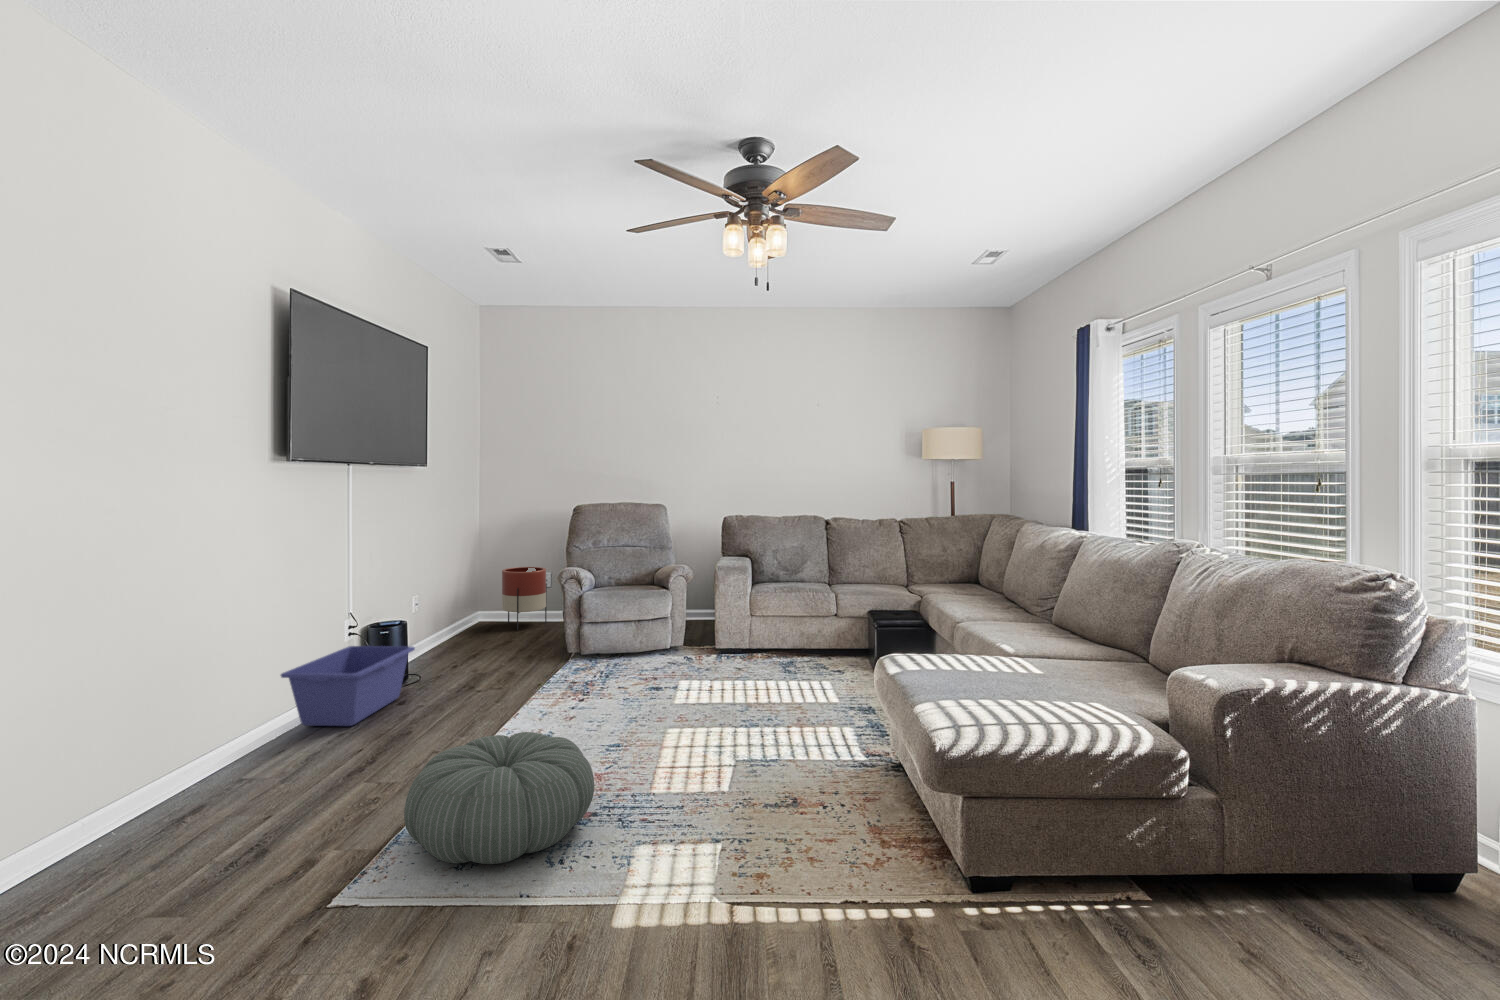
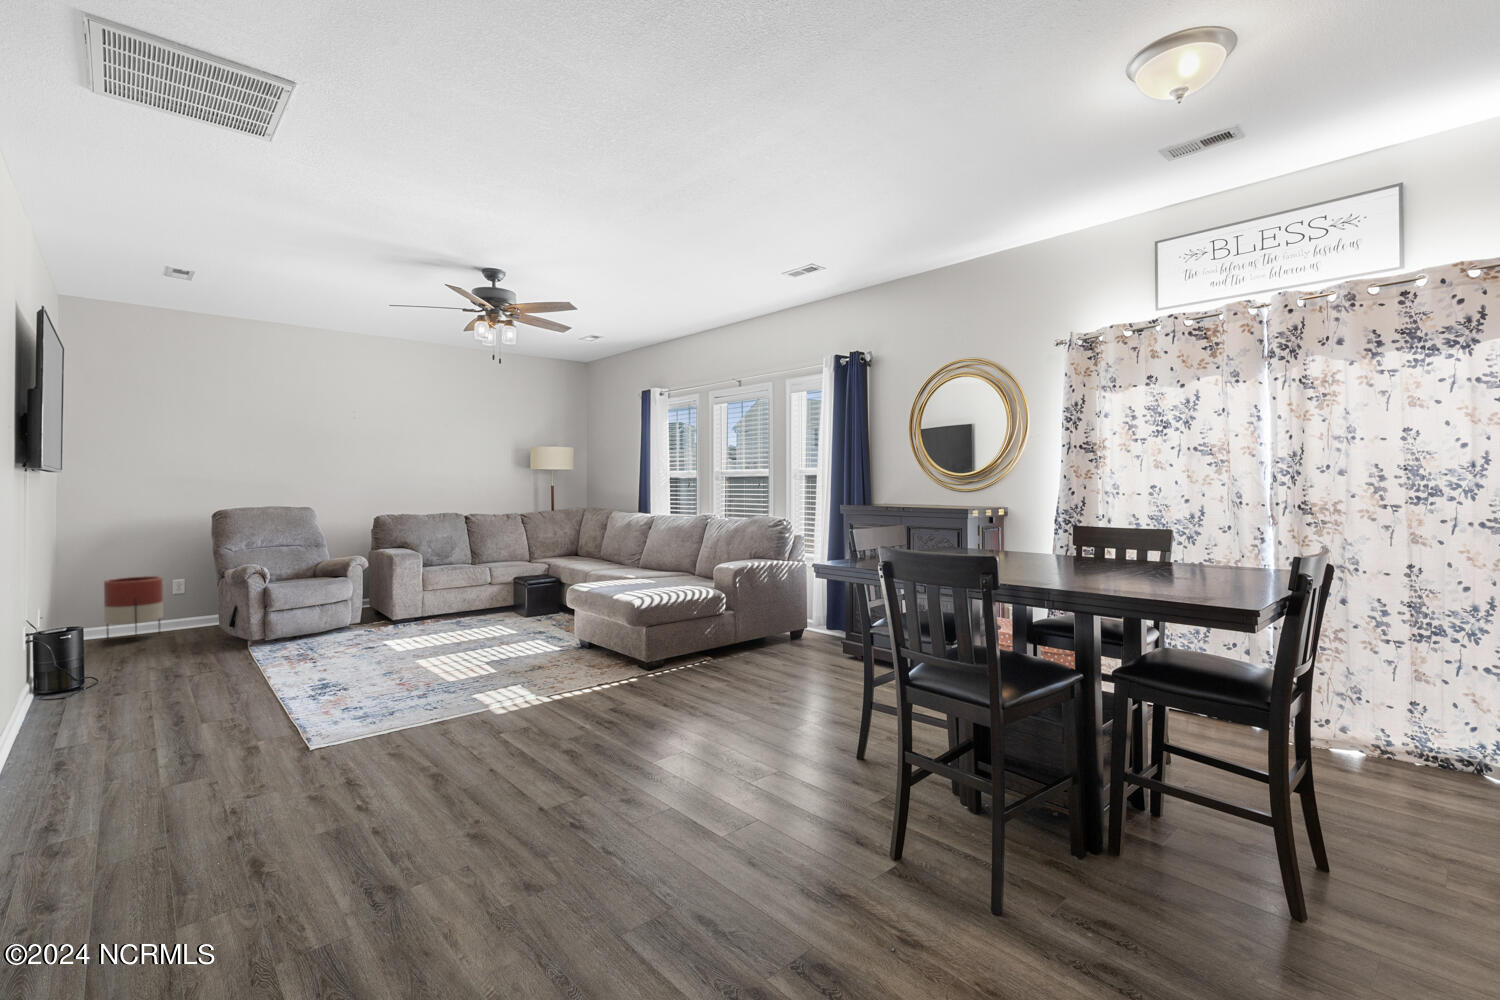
storage bin: present [281,646,415,726] -> none [31,642,132,718]
pouf: present [404,732,594,864] -> none [315,651,442,719]

